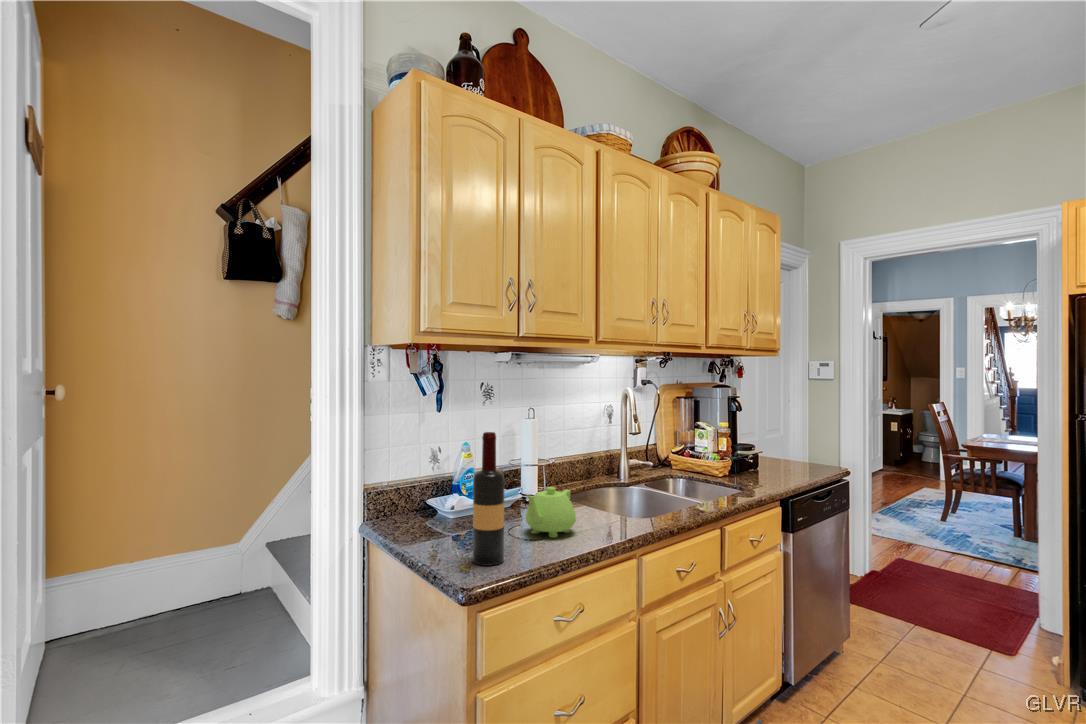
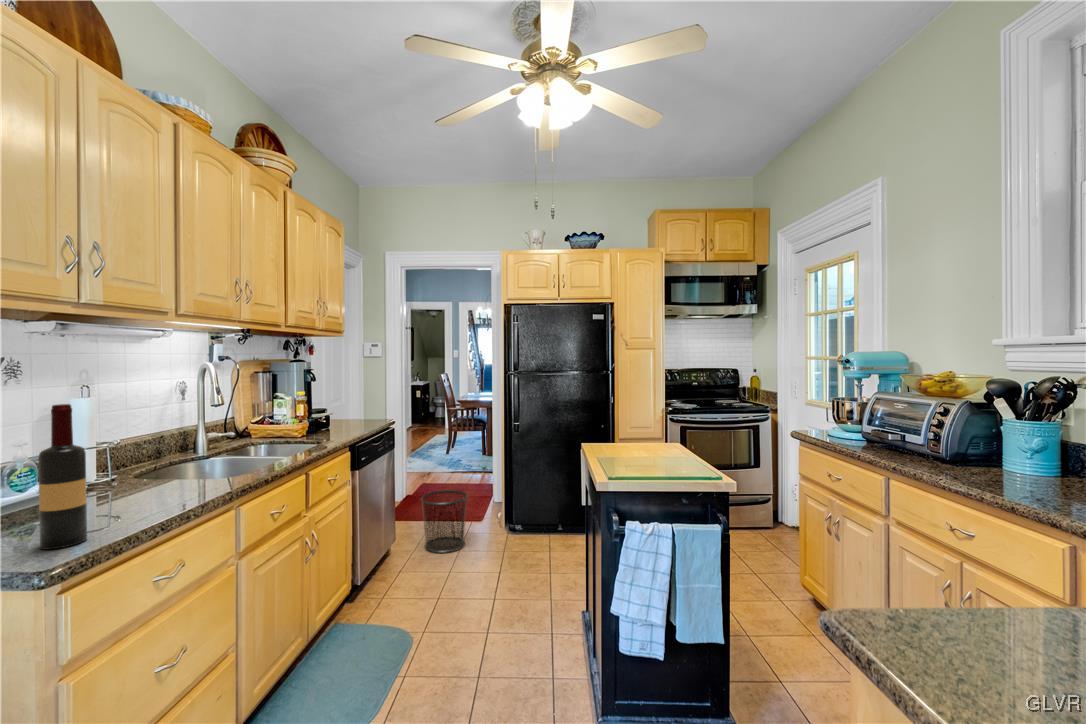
teapot: present [526,487,576,538] -> none [101,459,168,510]
waste bin: none [887,580,971,681] -> present [421,490,467,553]

